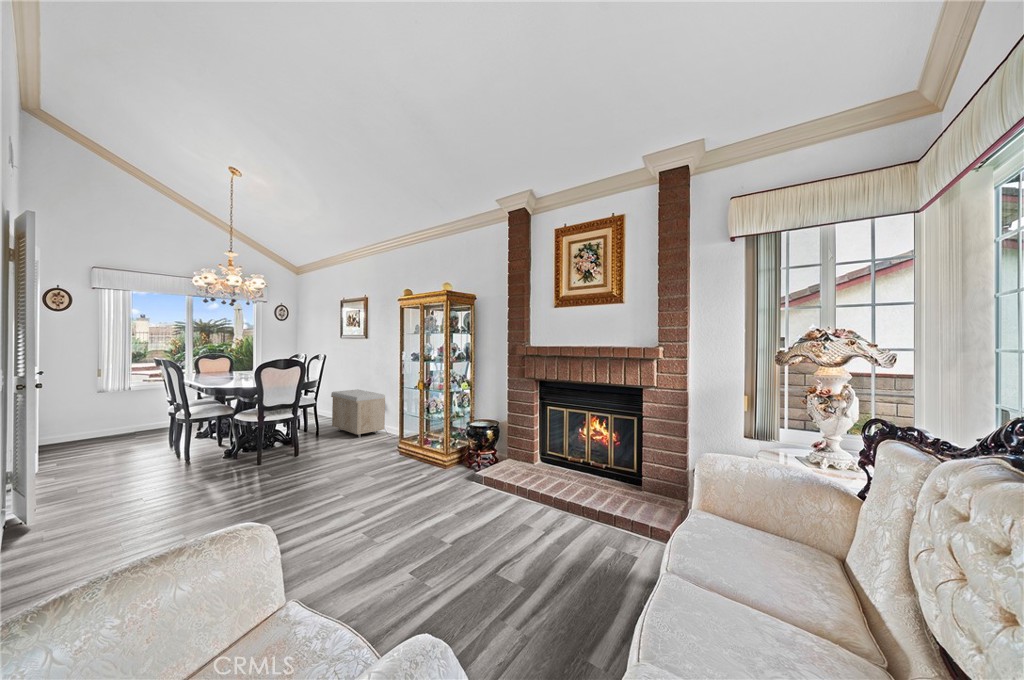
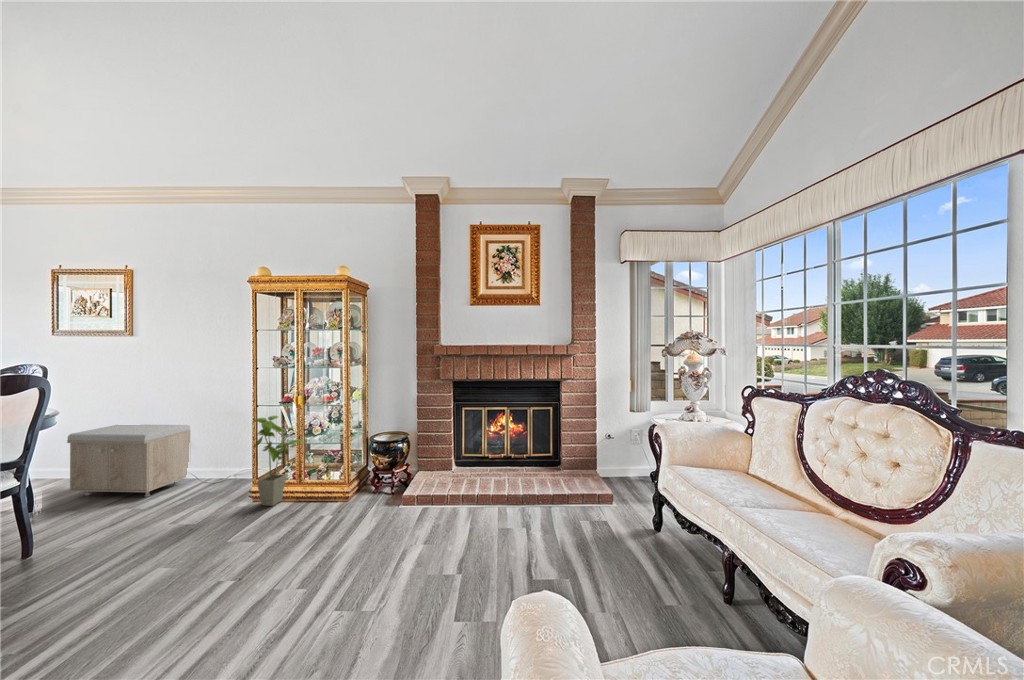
house plant: none [392,393,426,460] -> present [253,416,305,506]

